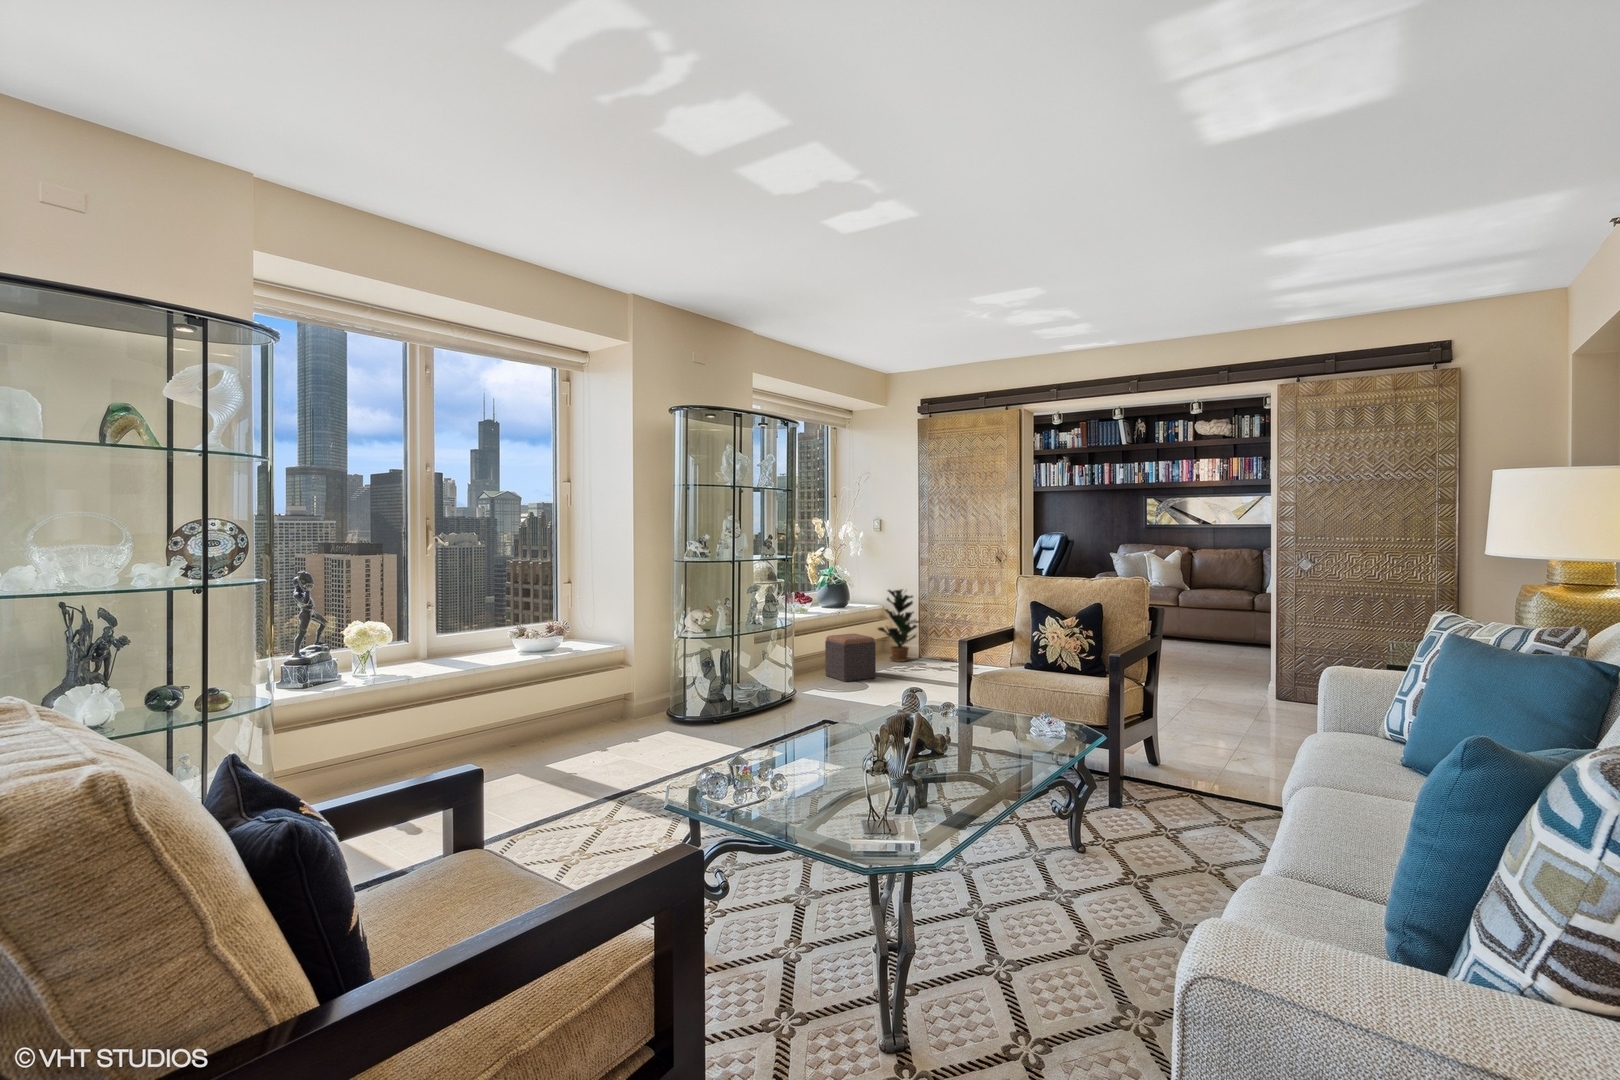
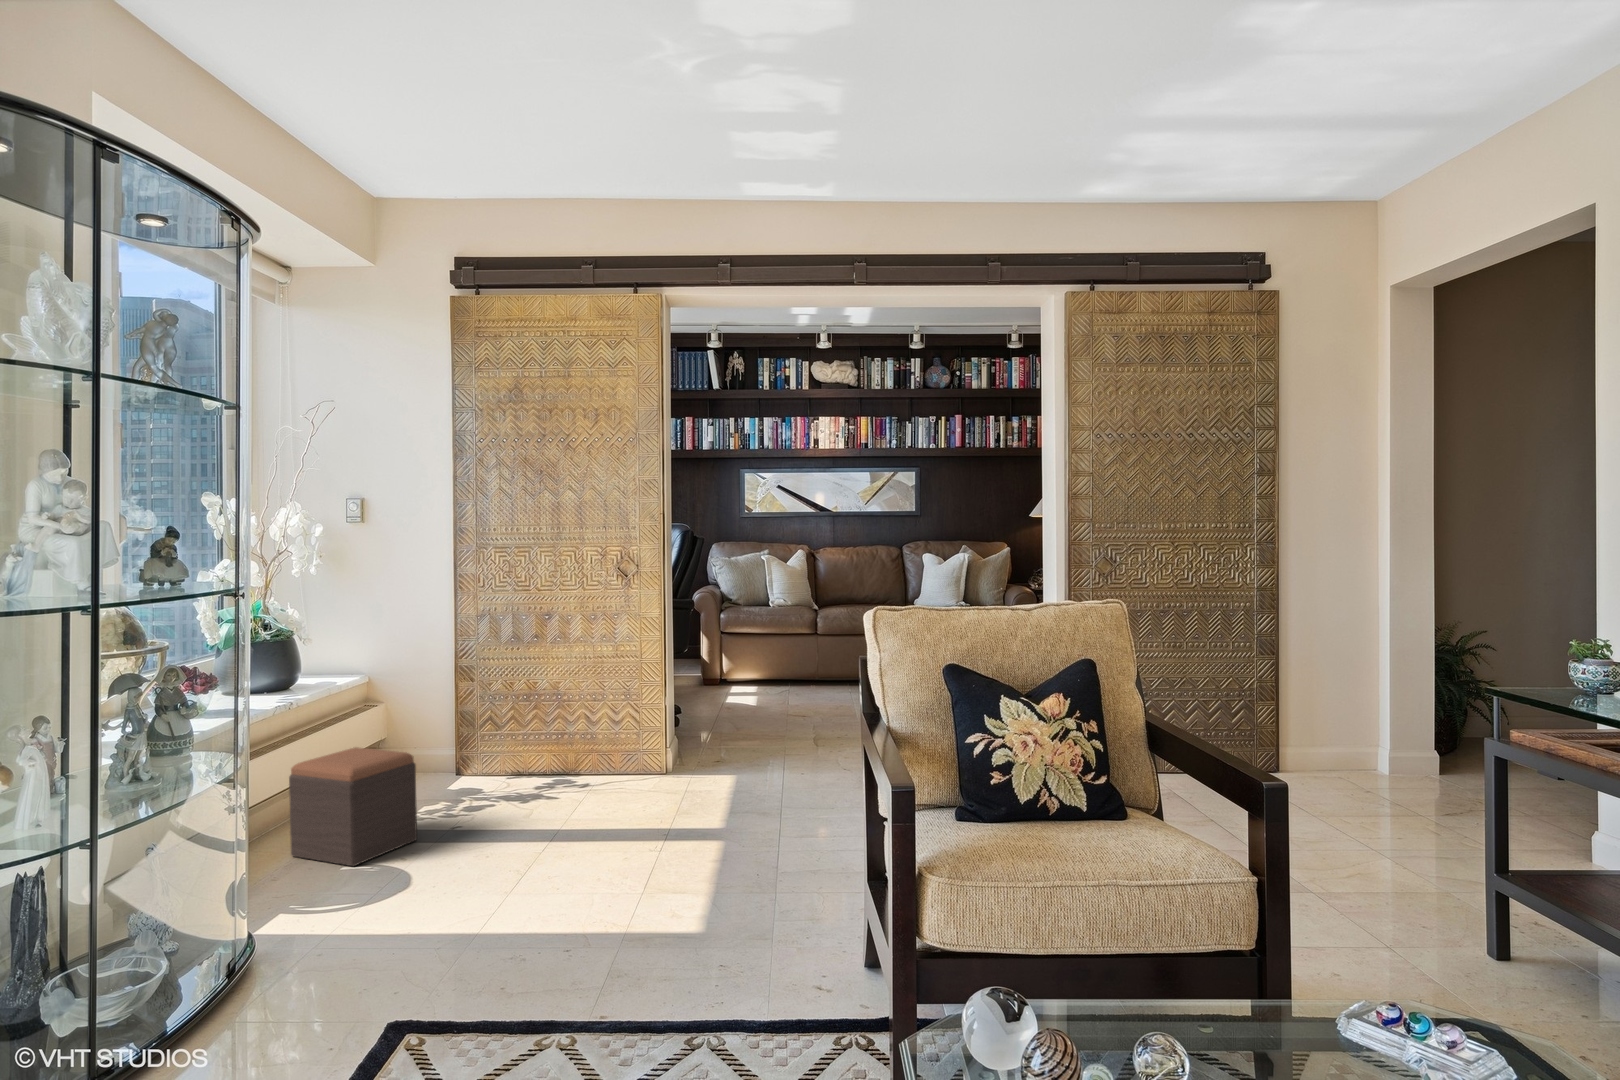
potted plant: present [878,589,919,662] -> none [377,636,470,785]

